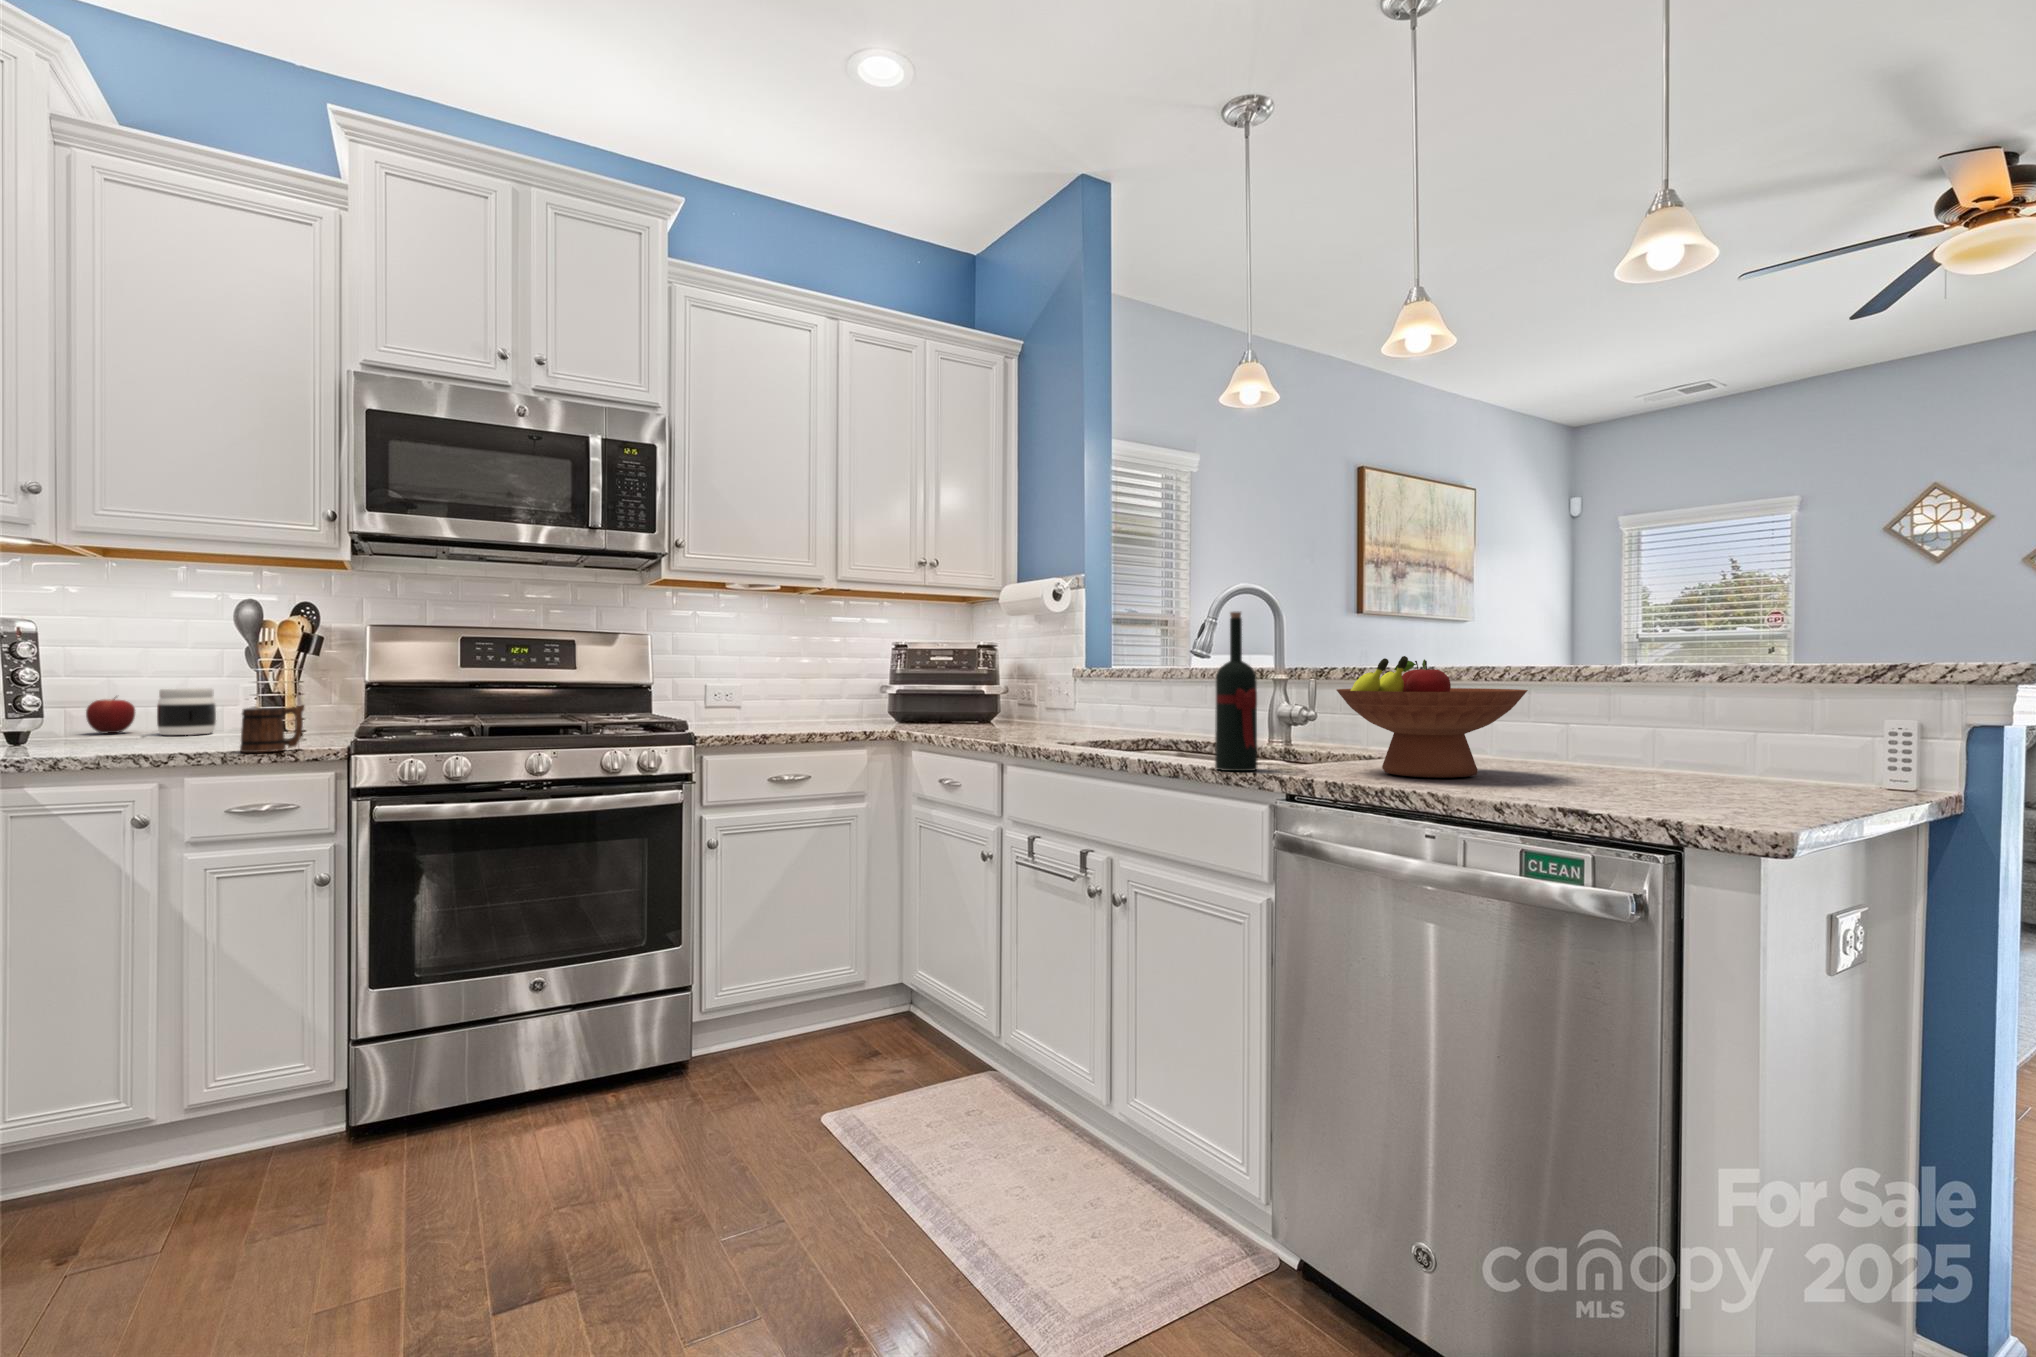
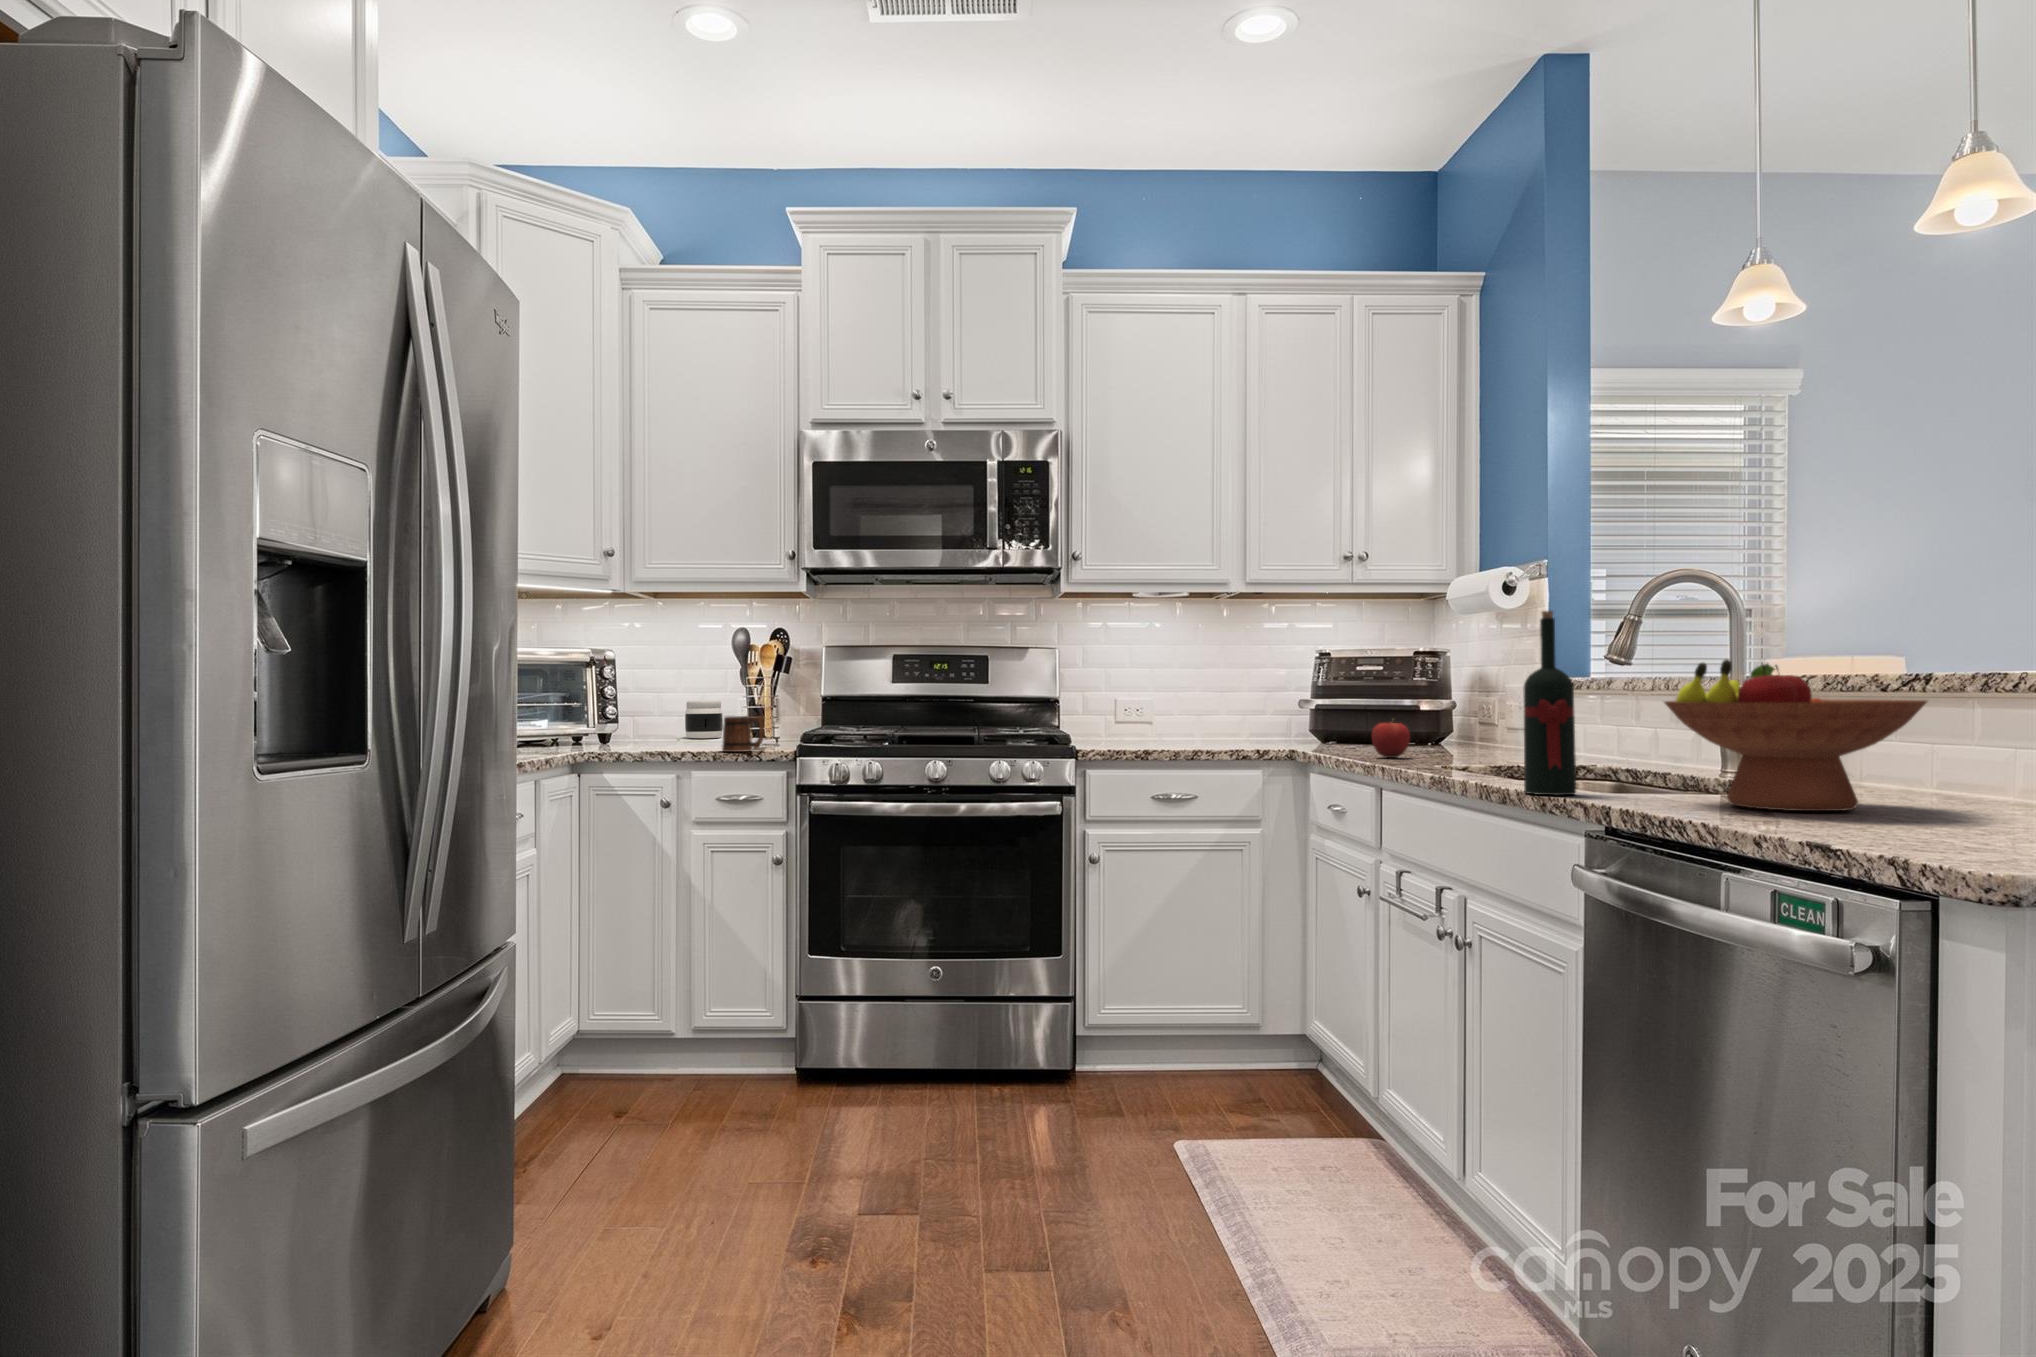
fruit: present [86,697,135,733] -> present [1372,722,1410,758]

